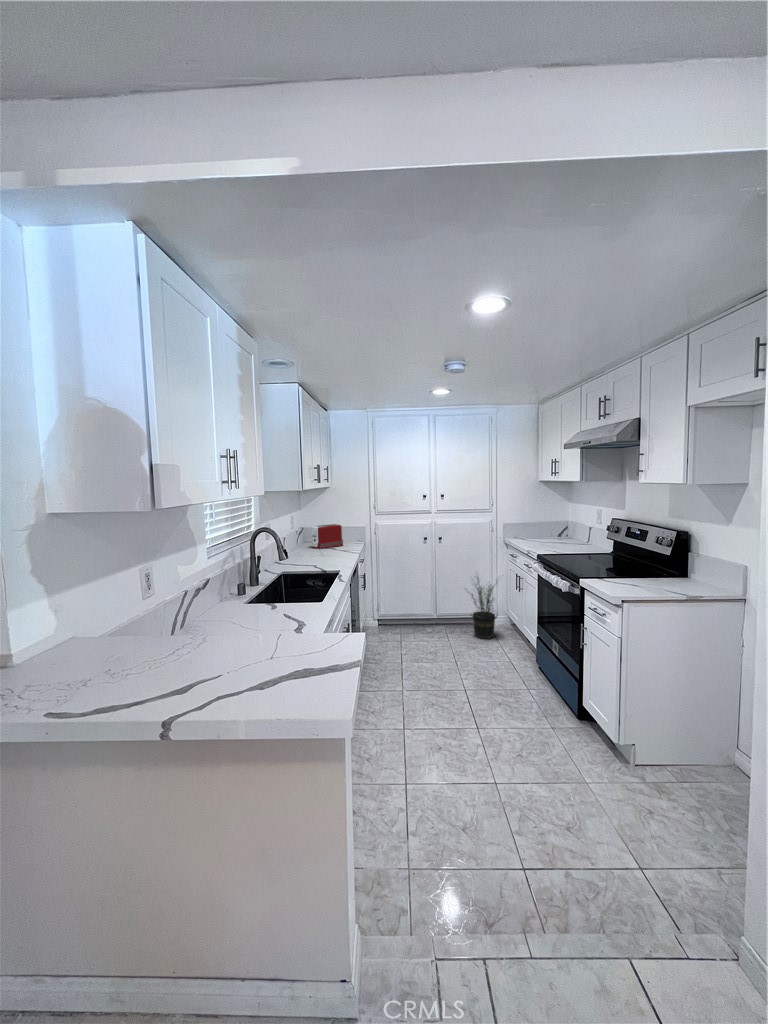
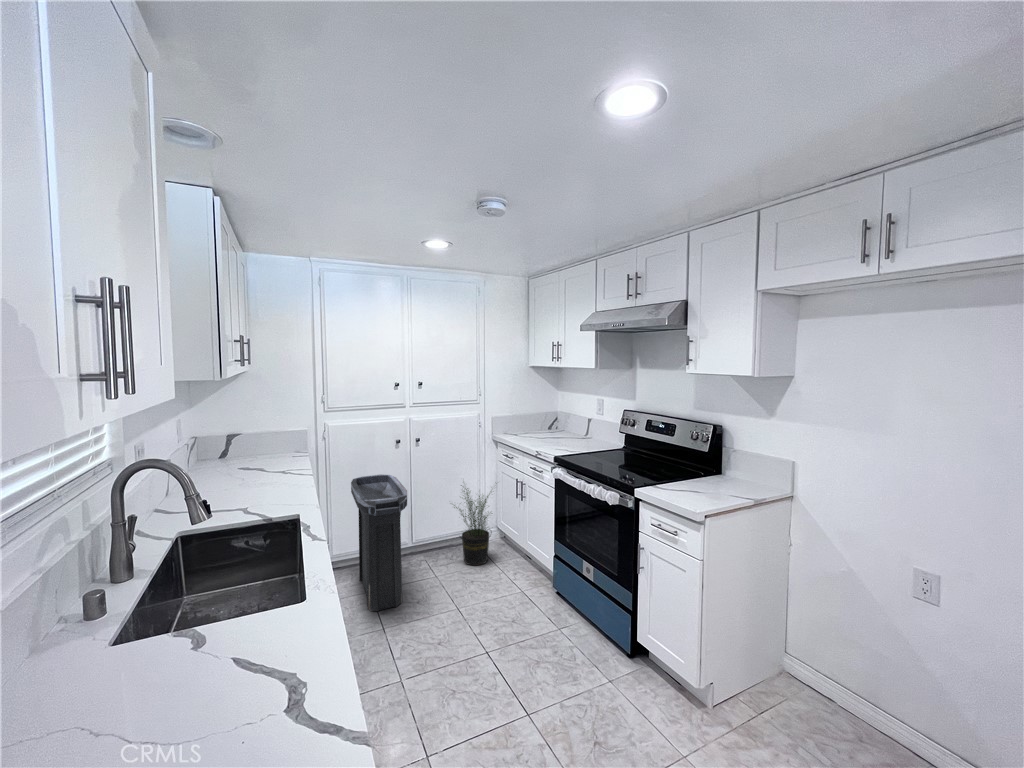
toaster: present [312,524,343,548] -> none [217,428,274,470]
trash can: none [390,562,424,653] -> present [351,475,407,611]

